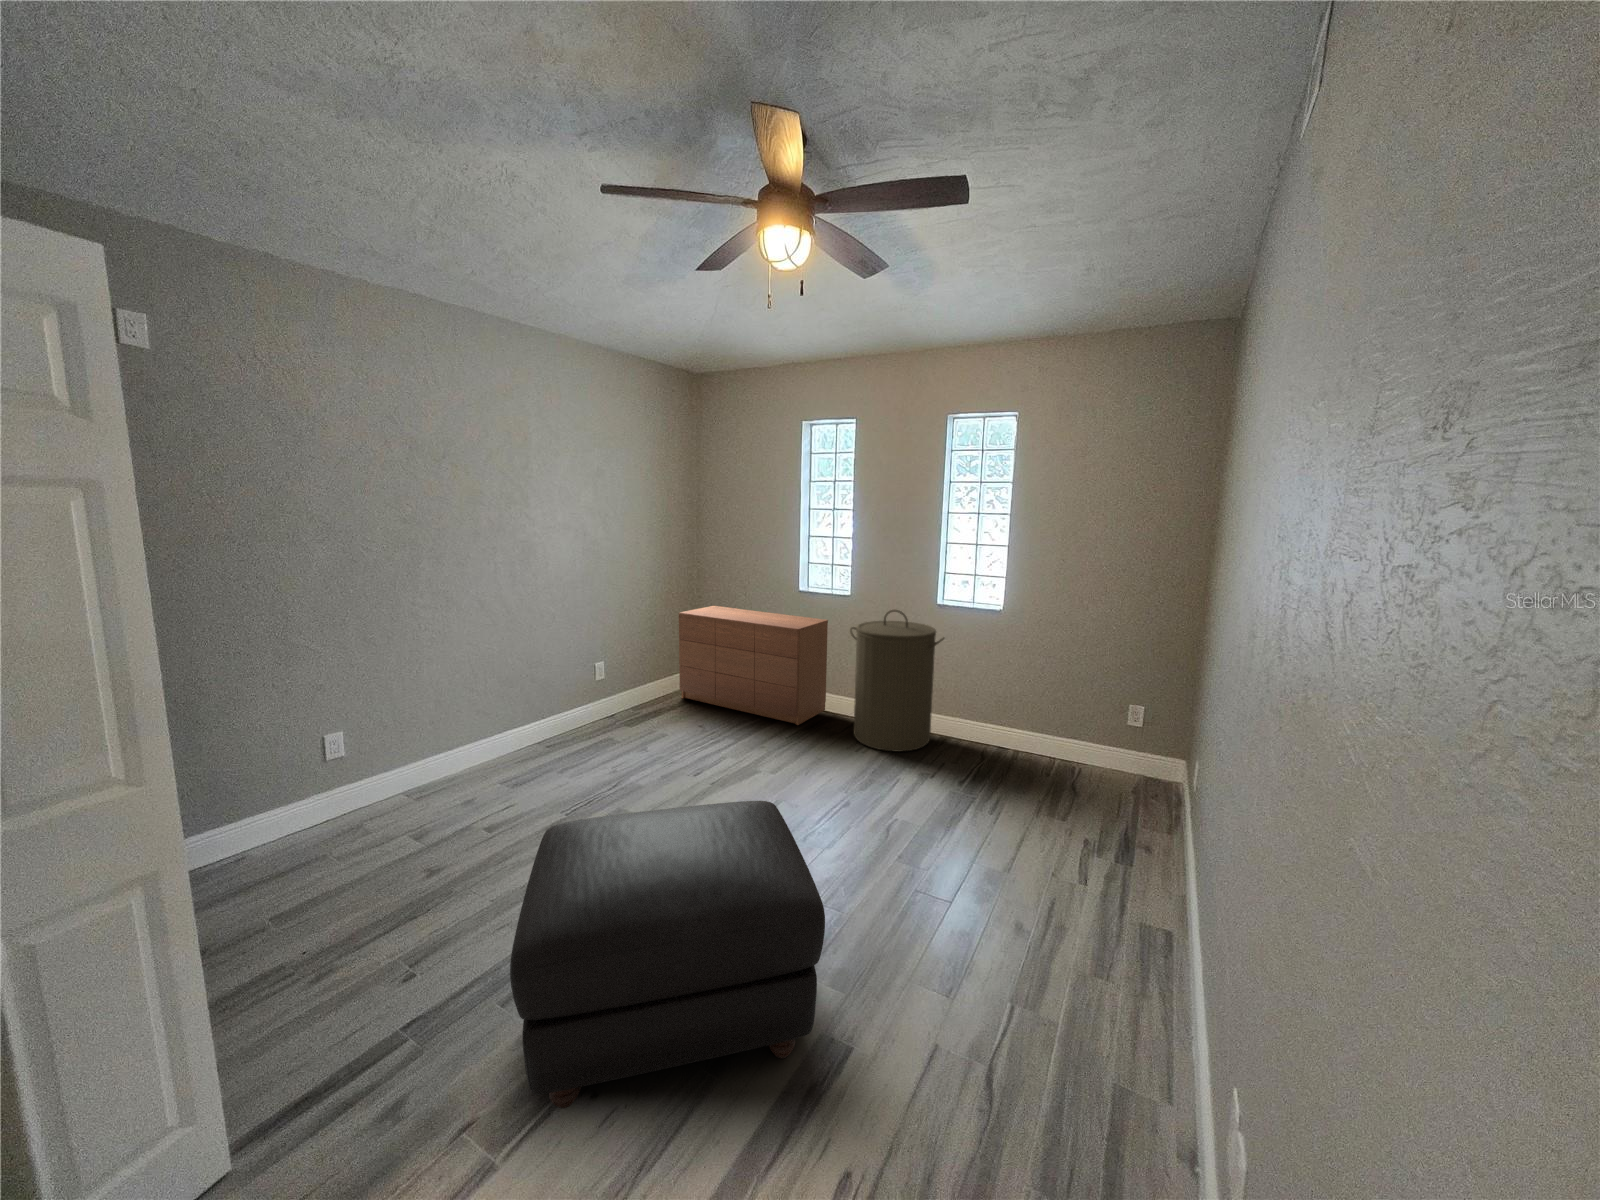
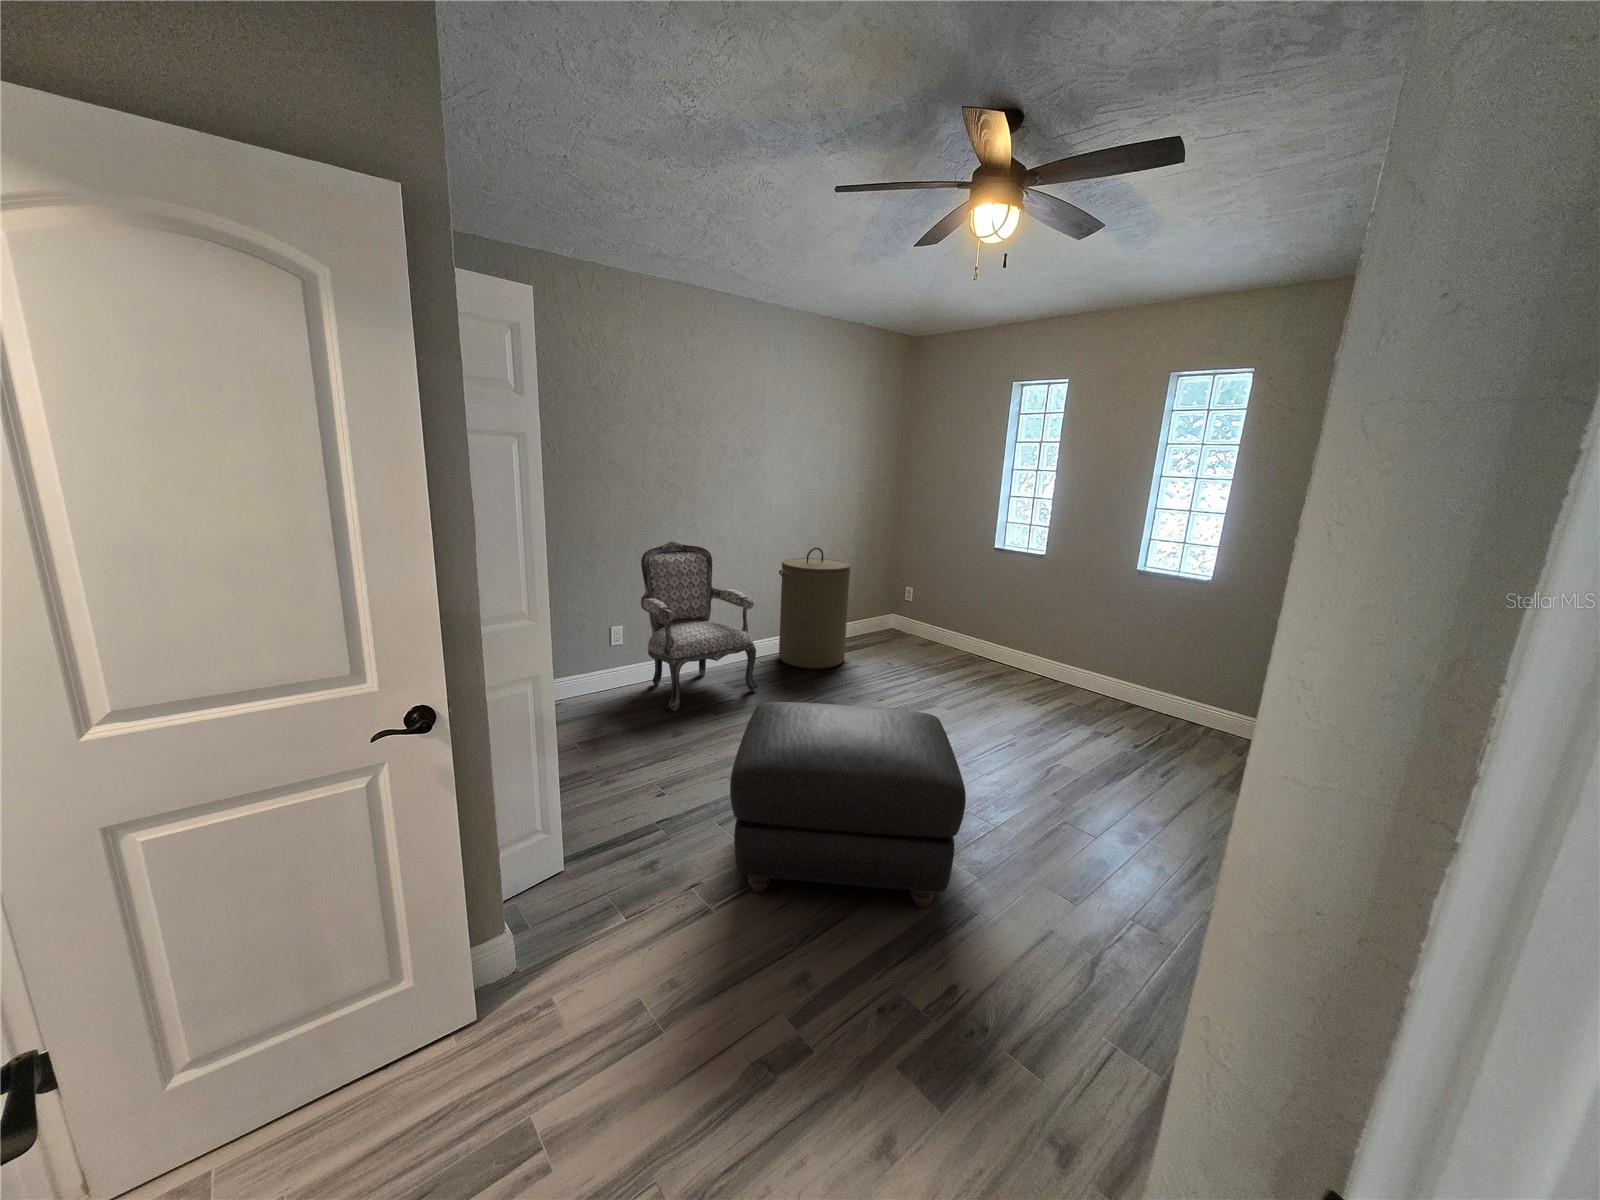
dresser: present [679,606,828,725] -> none [871,558,1020,675]
laundry hamper: present [850,610,945,752] -> present [779,547,850,669]
armchair: none [371,615,549,838] -> present [641,542,758,711]

